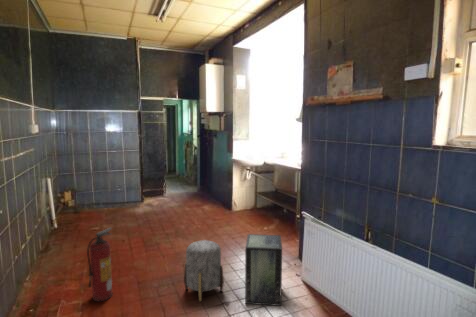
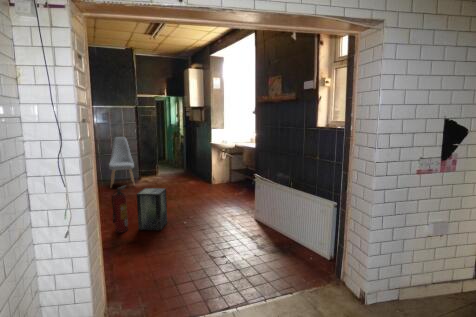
chair: none [102,149,135,215] -> present [109,137,135,187]
storage box: present [245,234,282,306] -> present [137,188,167,231]
stool: present [184,240,224,301] -> none [176,194,203,231]

